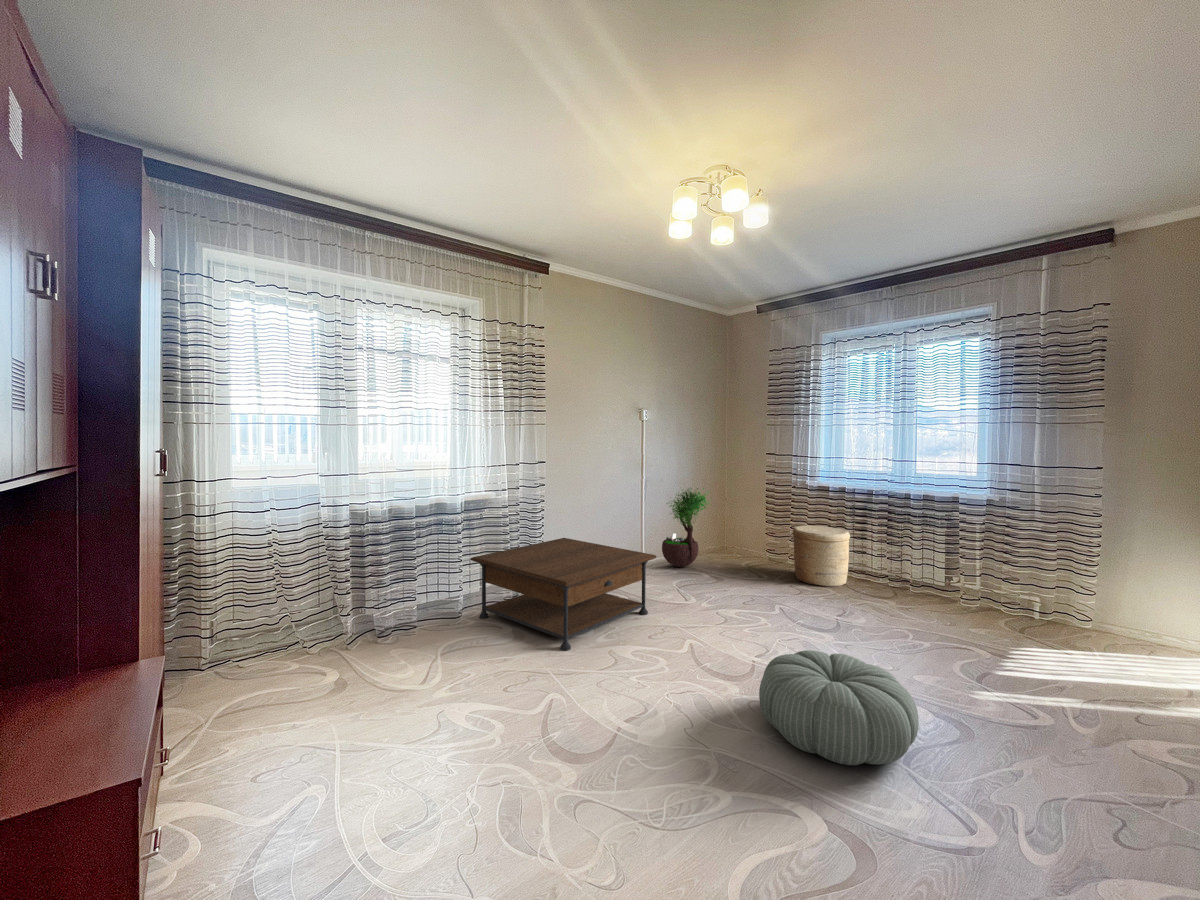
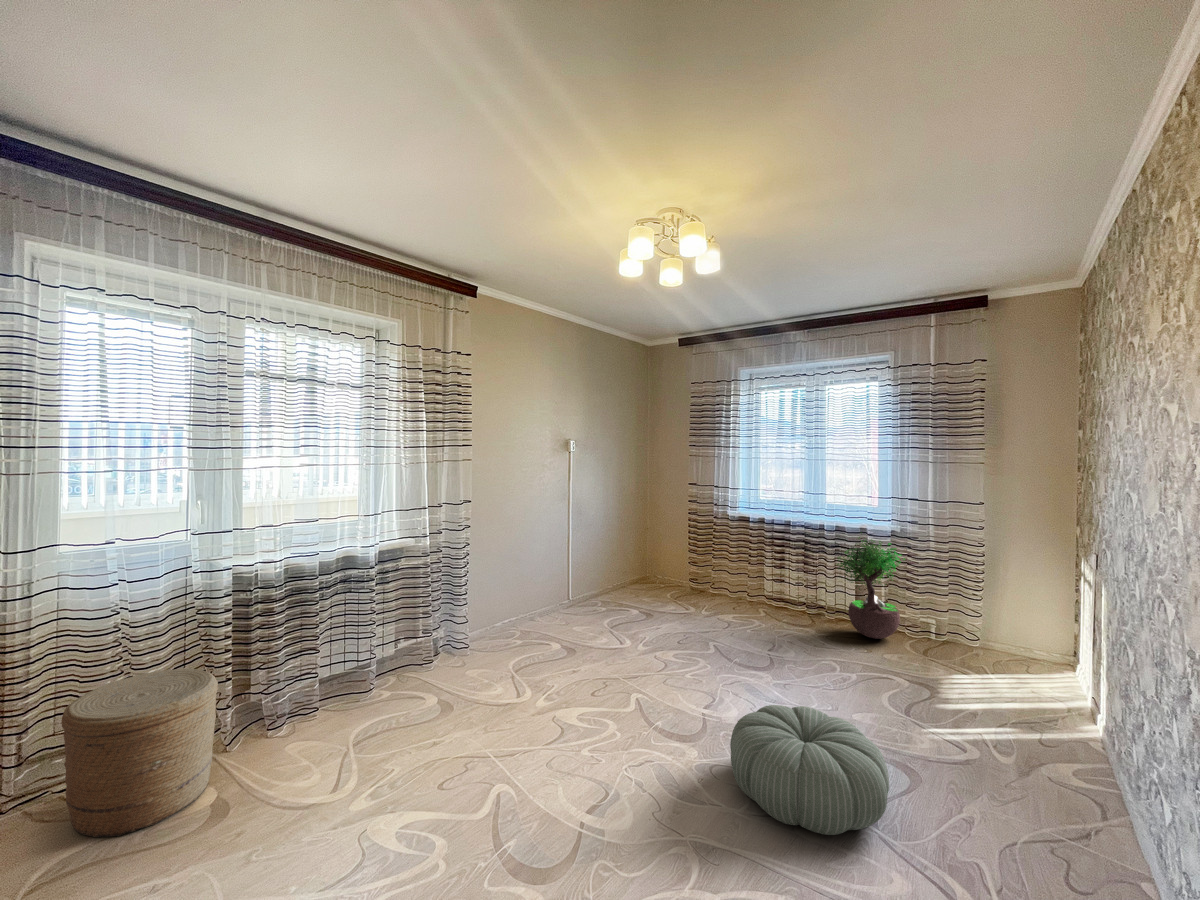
potted tree: present [662,488,709,567] -> present [835,537,905,639]
woven basket: present [792,526,850,587] -> present [62,669,218,838]
coffee table: present [471,538,657,650] -> none [385,584,595,723]

